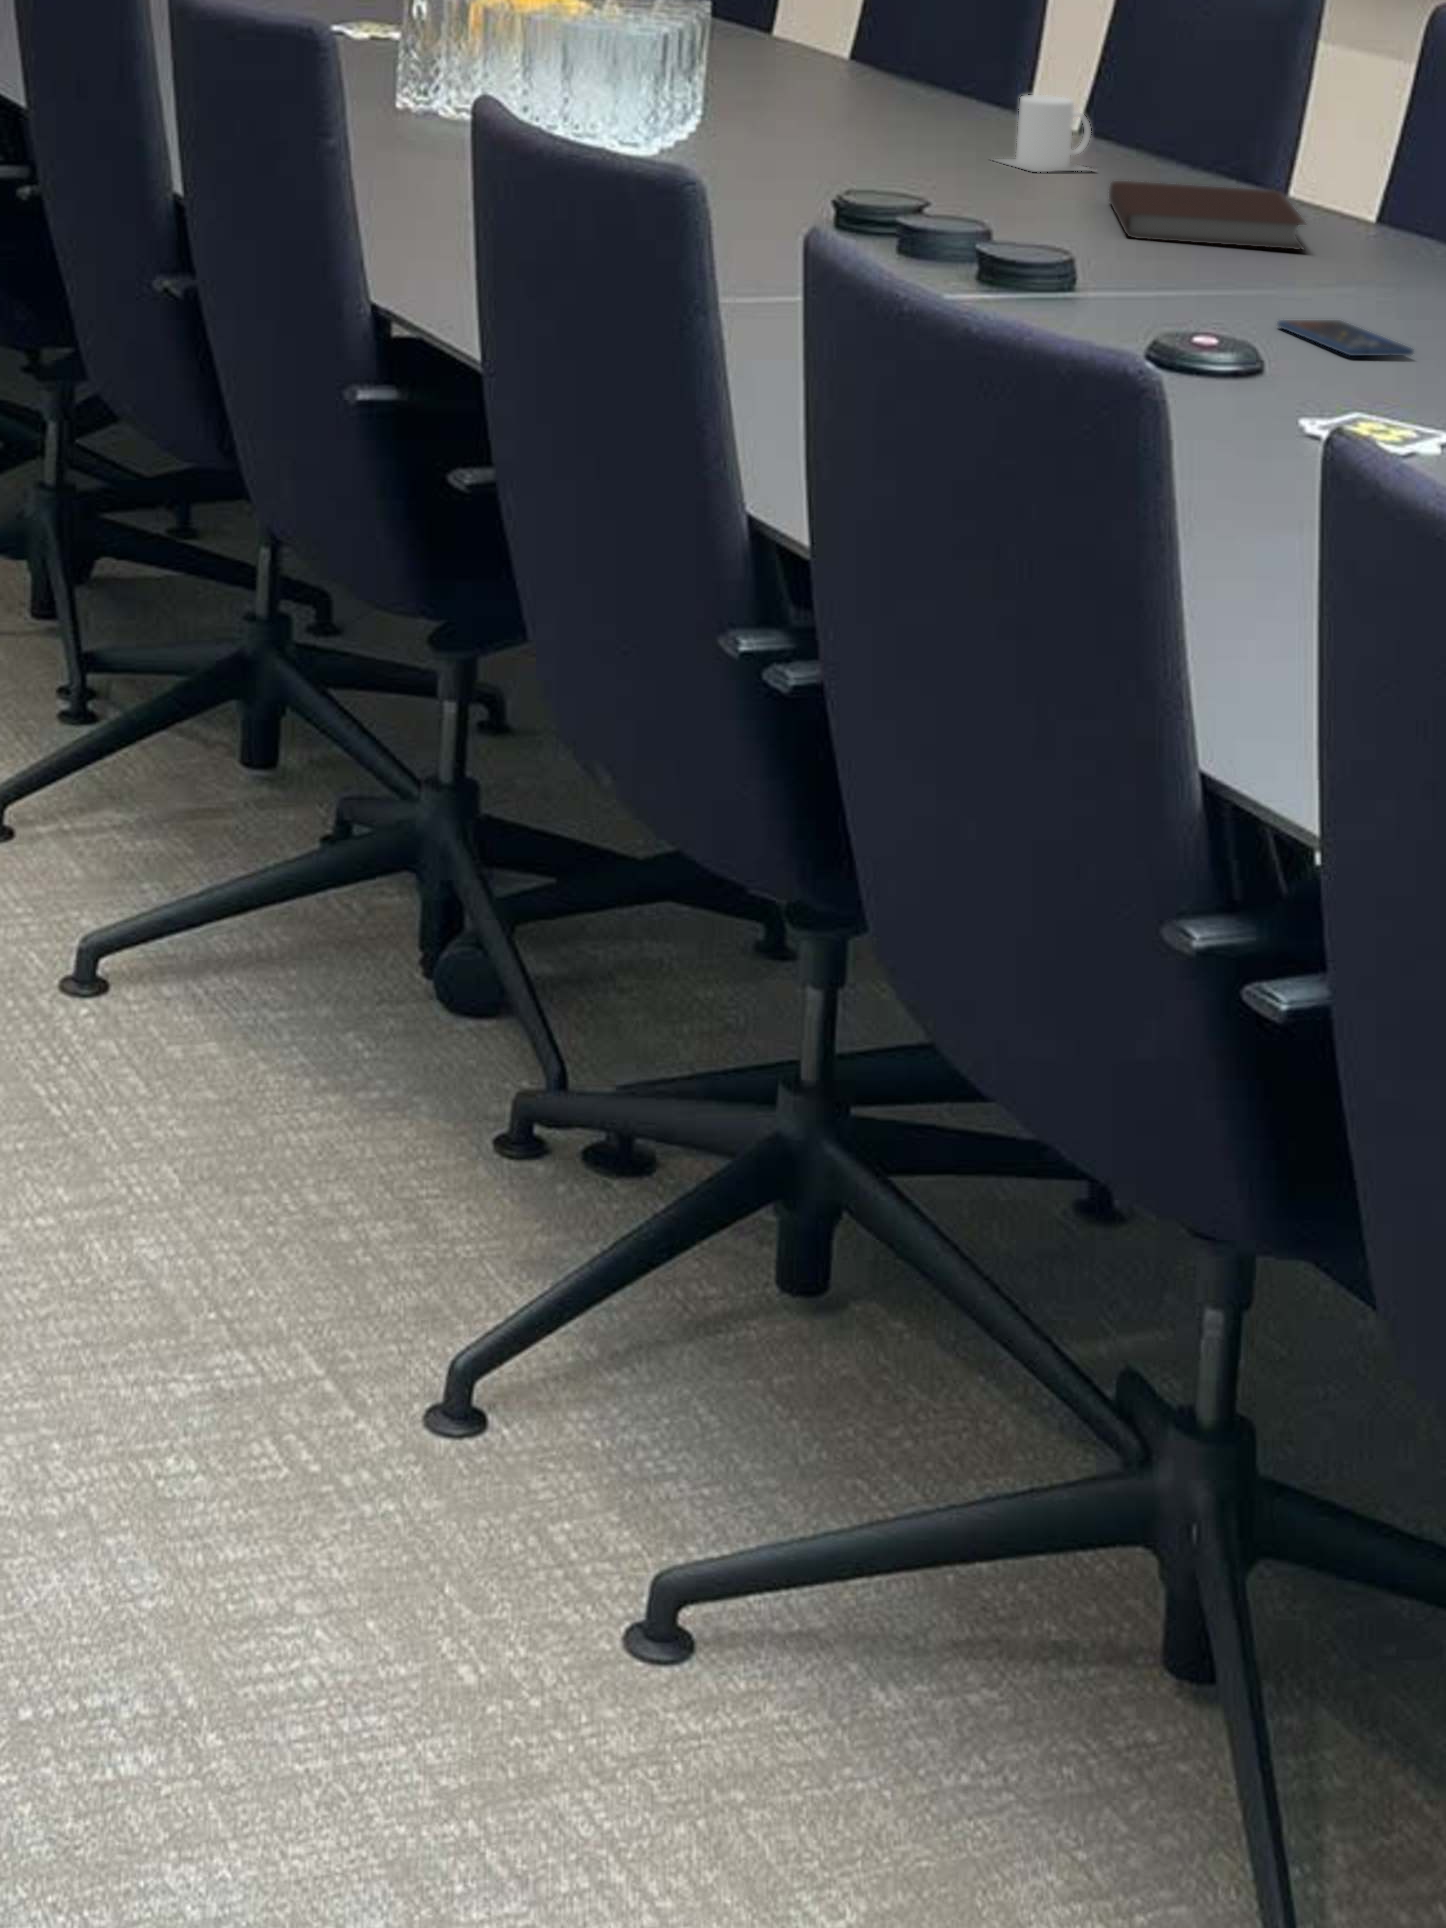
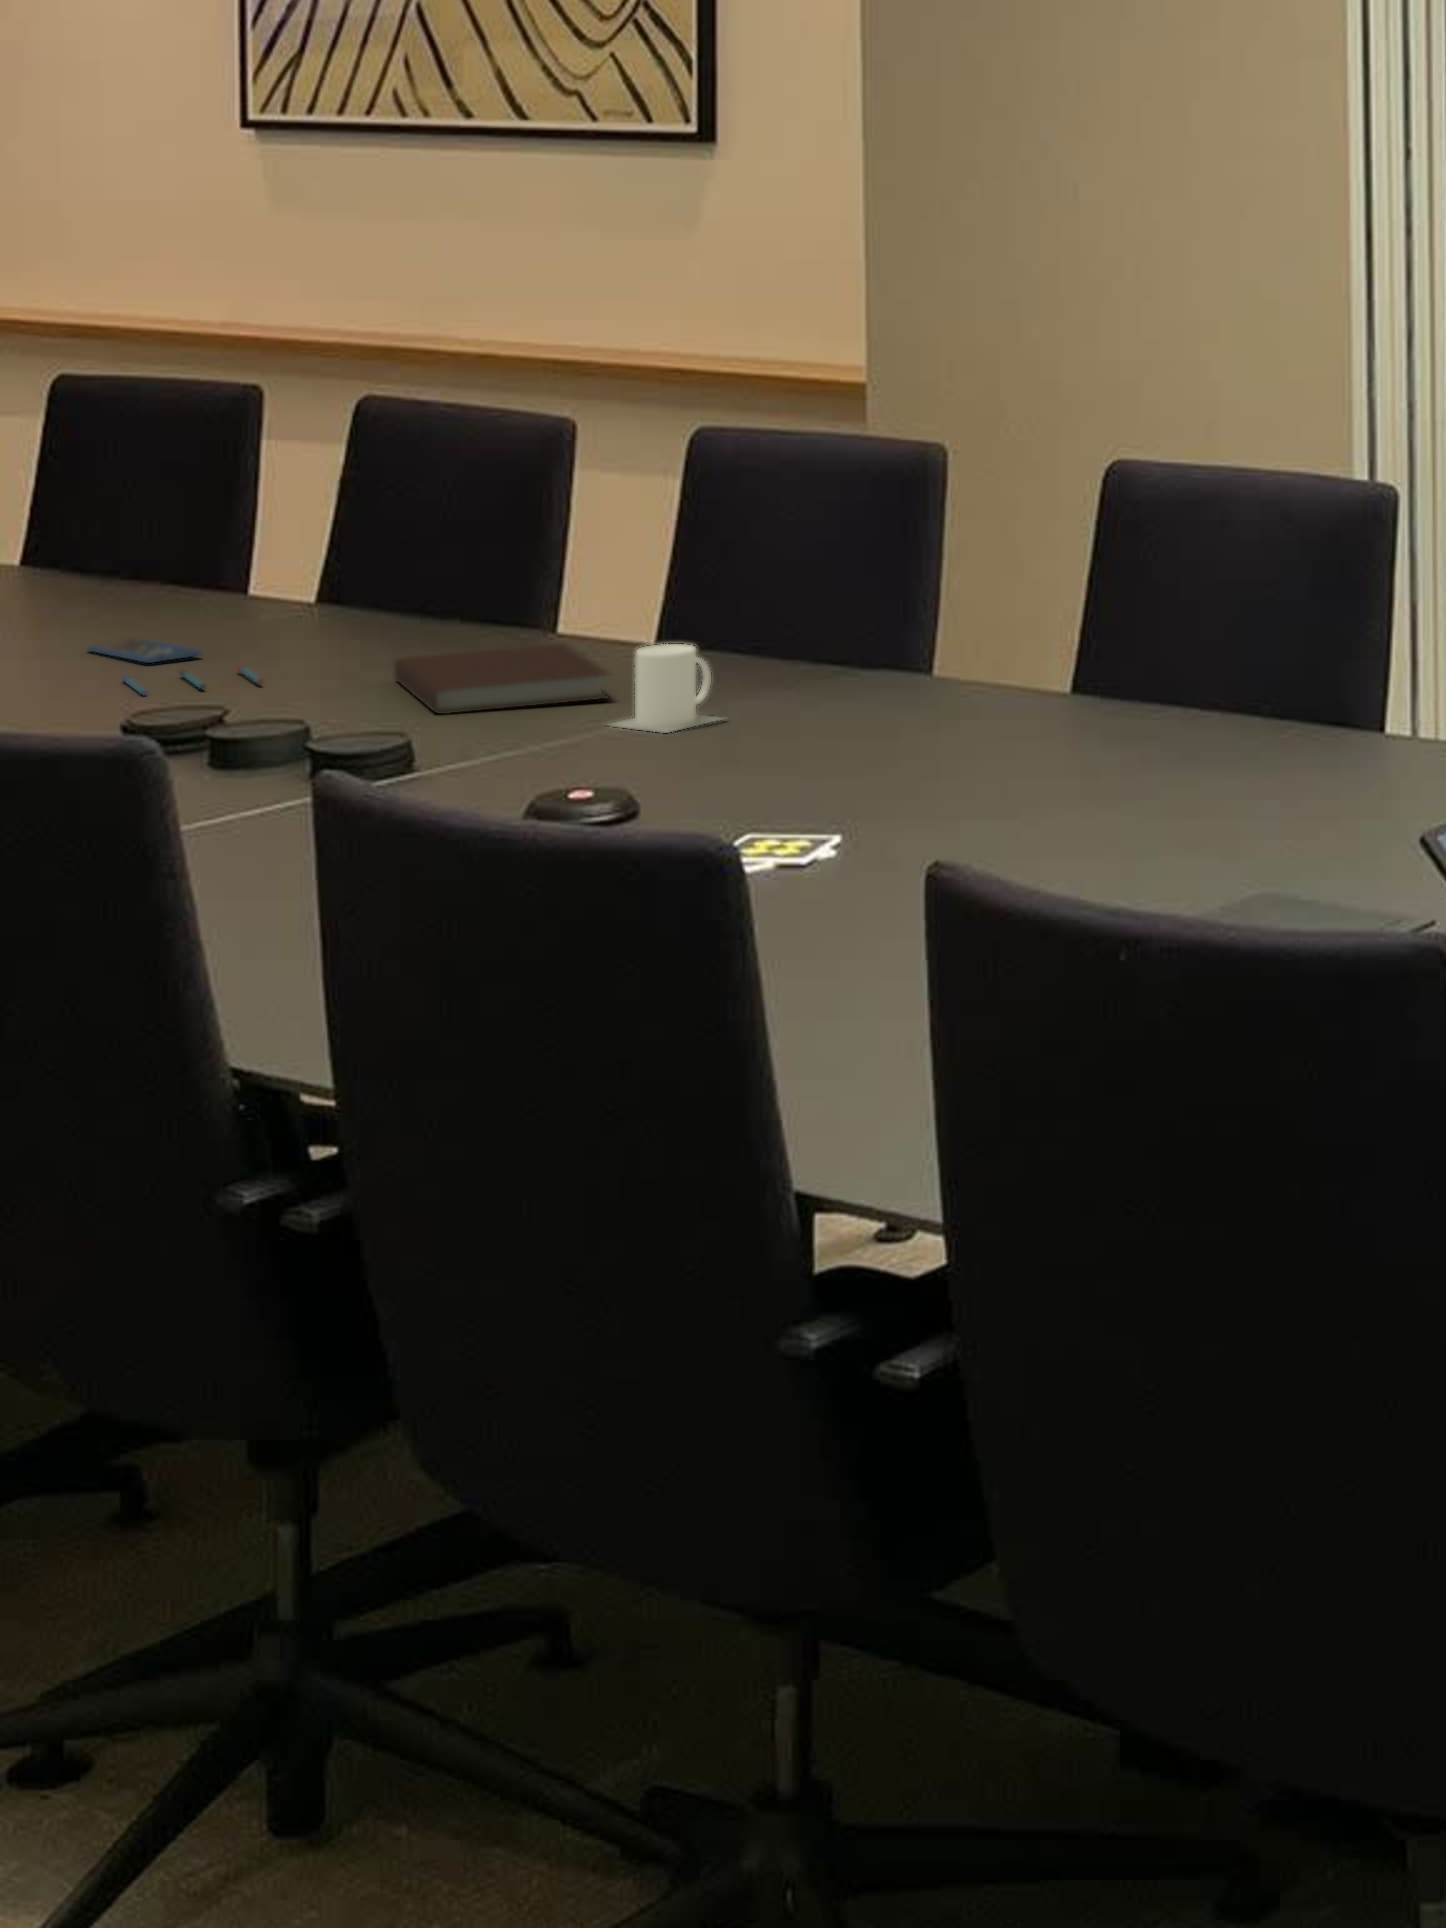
mug: present [997,95,1091,172] -> present [611,644,720,733]
pen: none [865,162,985,187] -> present [123,666,262,695]
smartphone: present [1278,320,1414,356] -> present [88,638,201,663]

